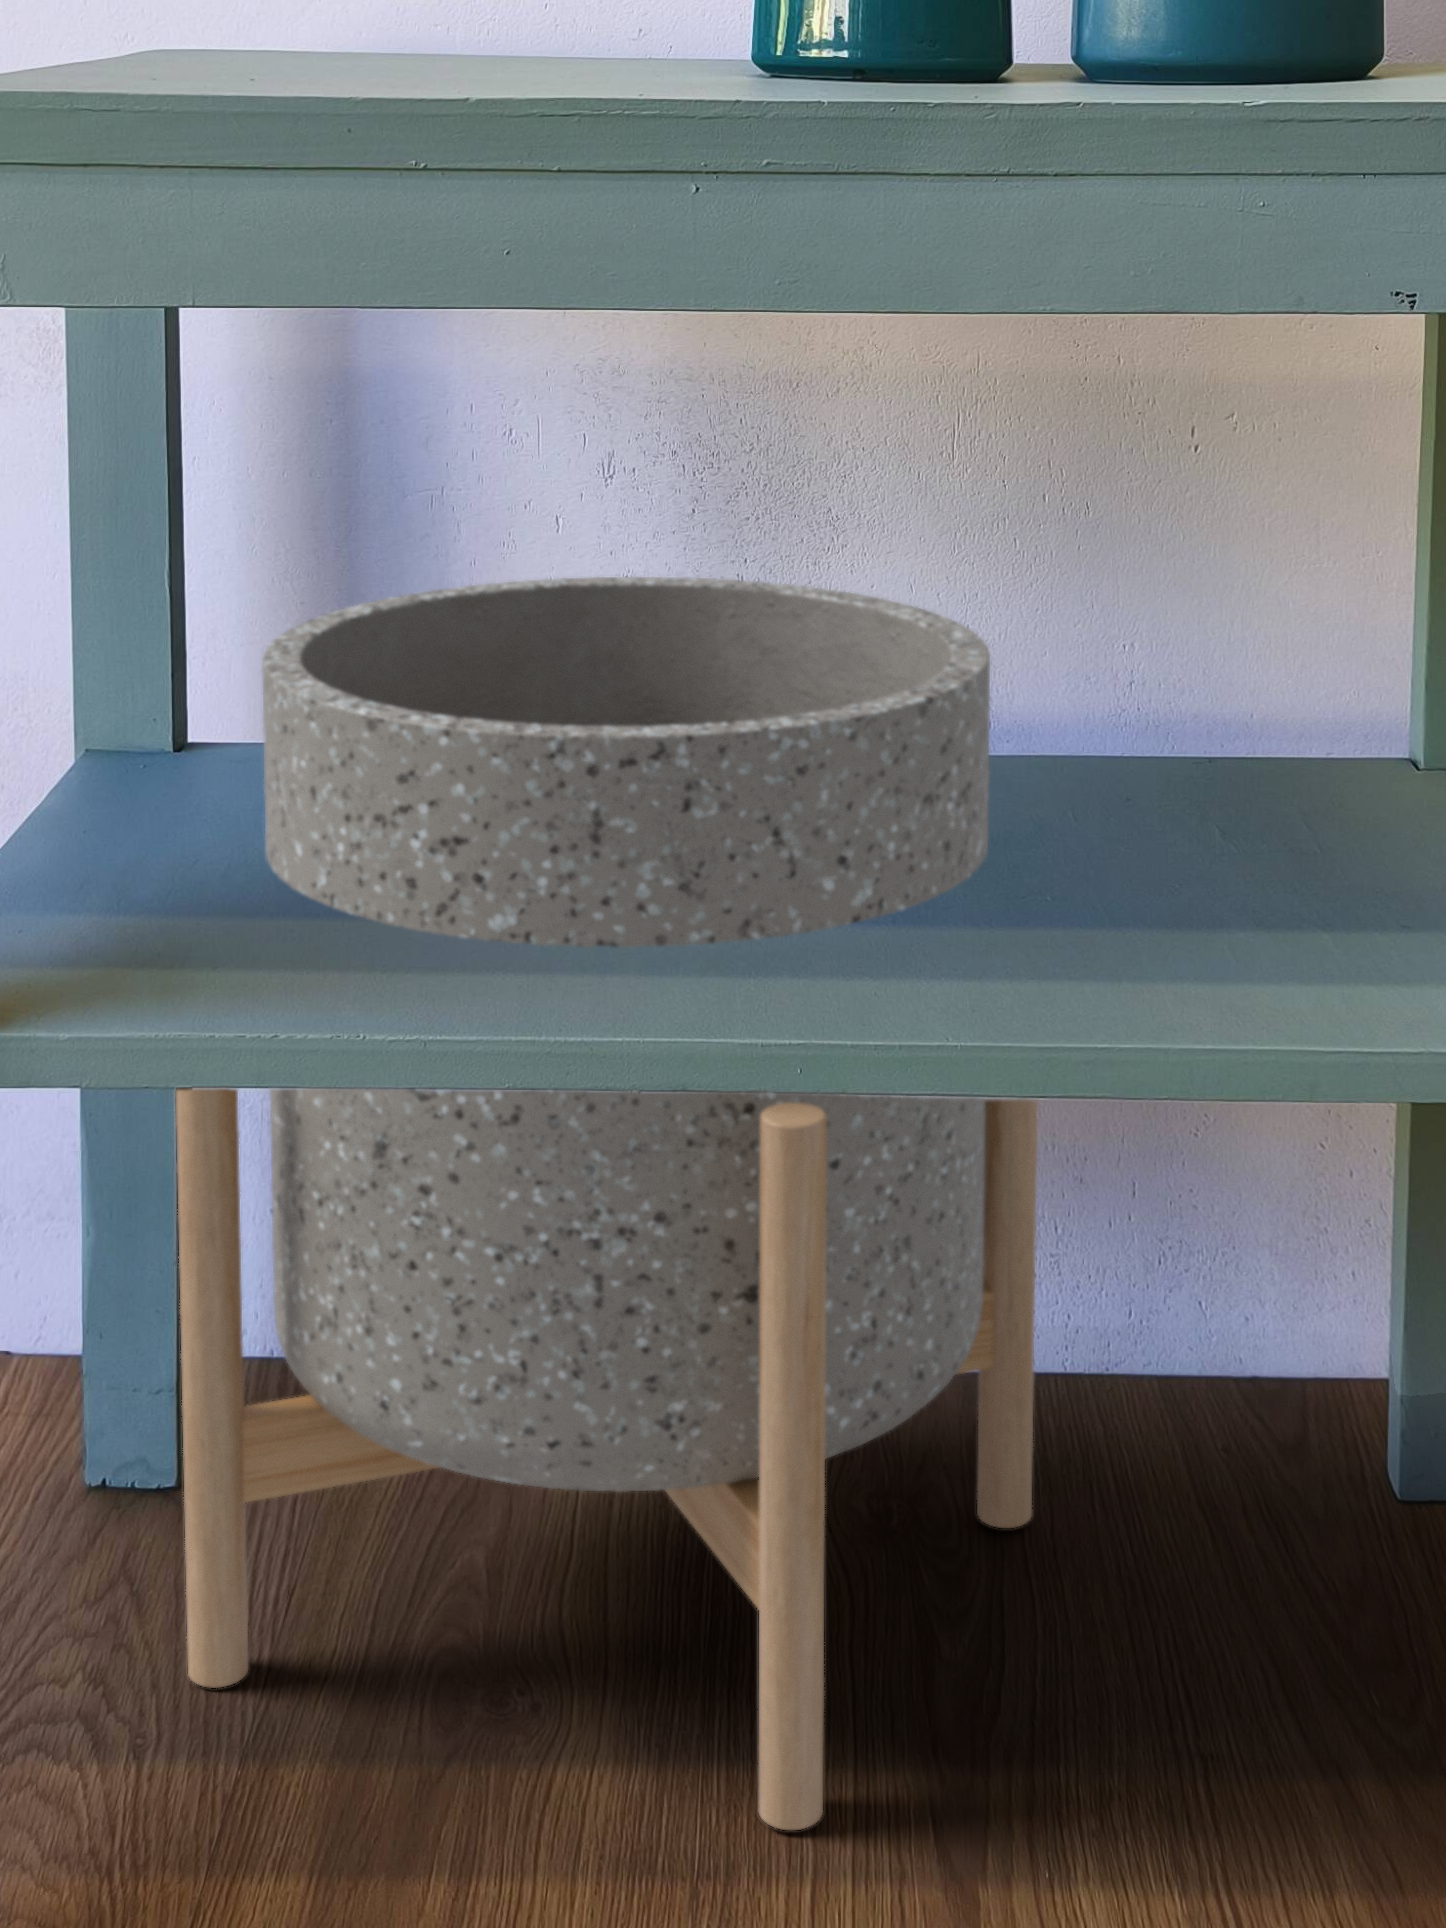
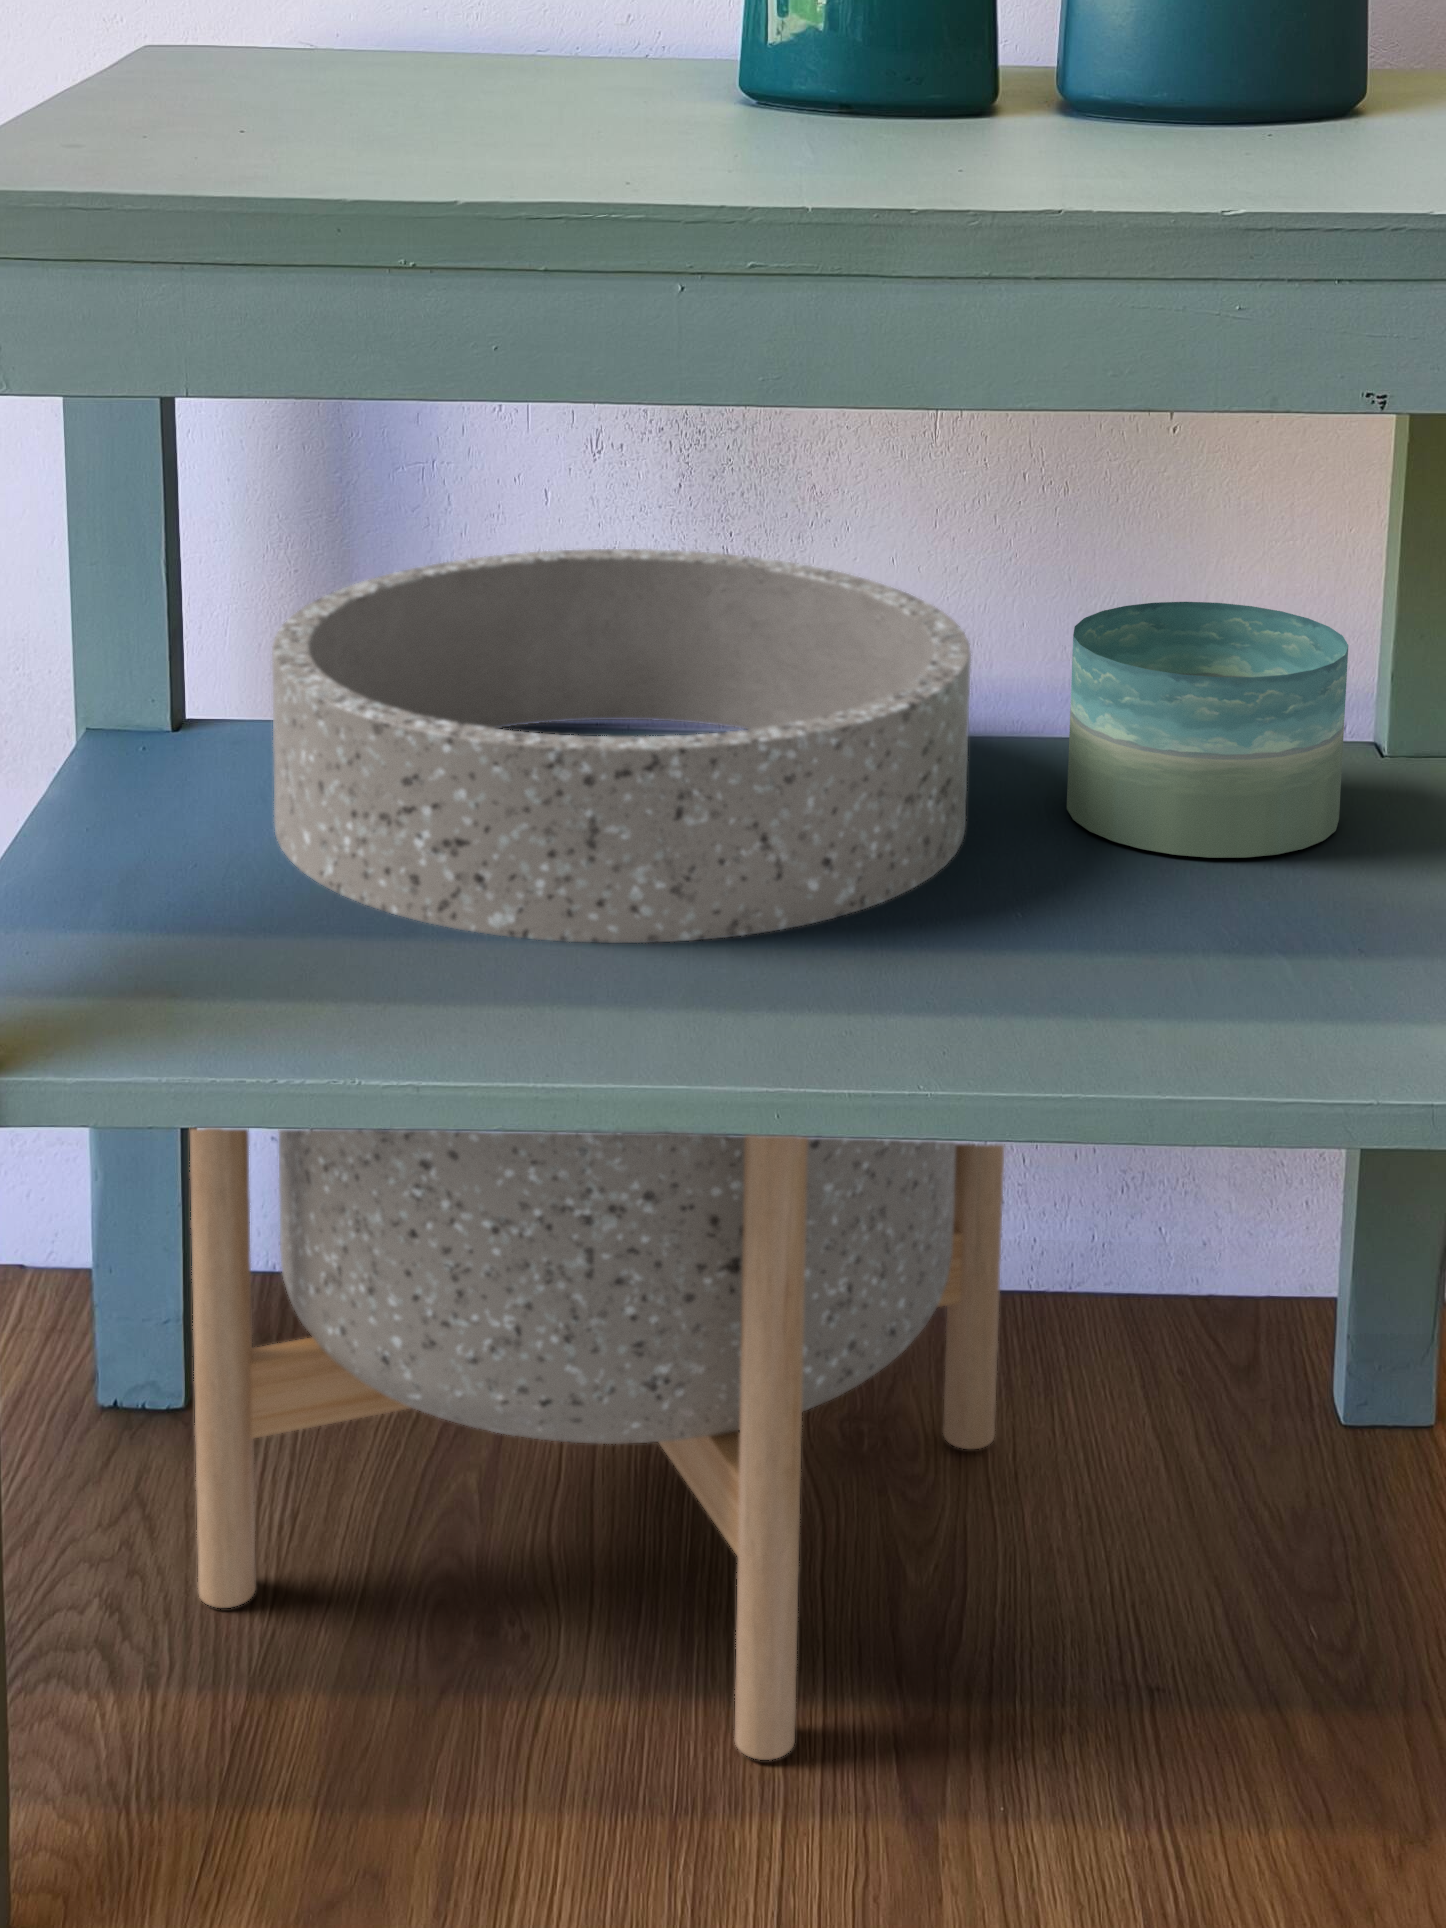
candle: none [1094,612,1385,865] -> present [1067,602,1348,858]

